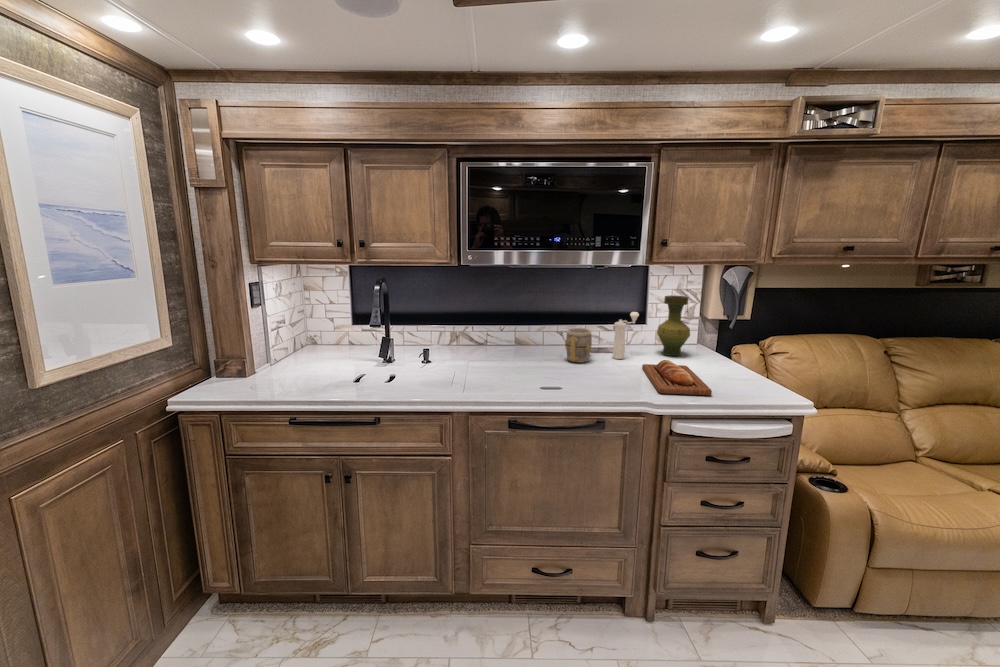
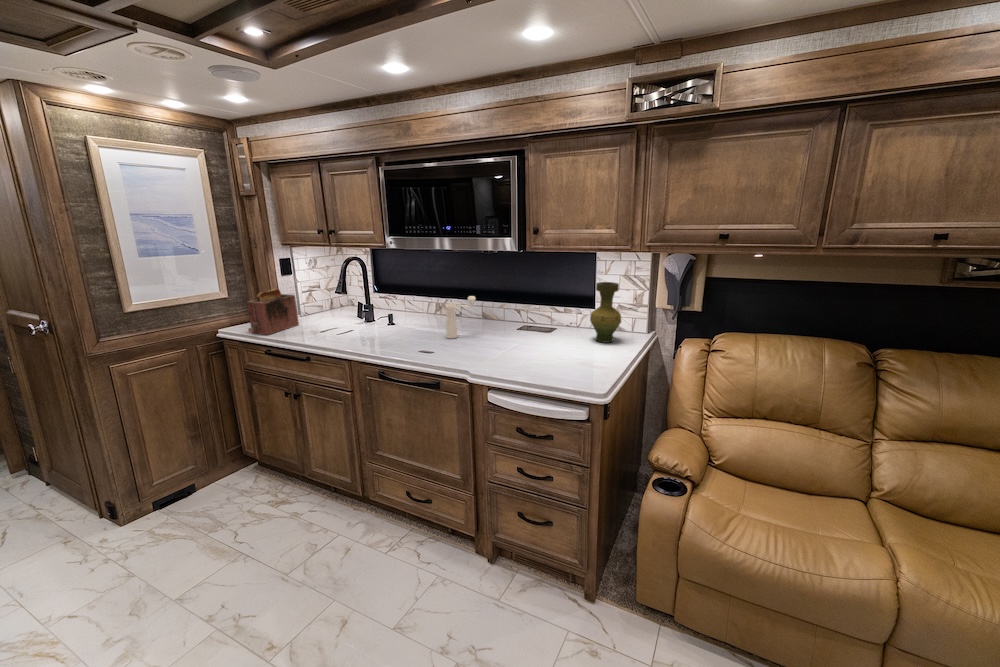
pepper mill: present [613,312,639,359] -> present [445,296,476,338]
toaster: none [232,328,292,397] -> present [247,289,299,335]
mug: present [565,328,592,363] -> none [496,307,527,338]
bread loaf: present [642,360,712,395] -> none [515,343,586,377]

